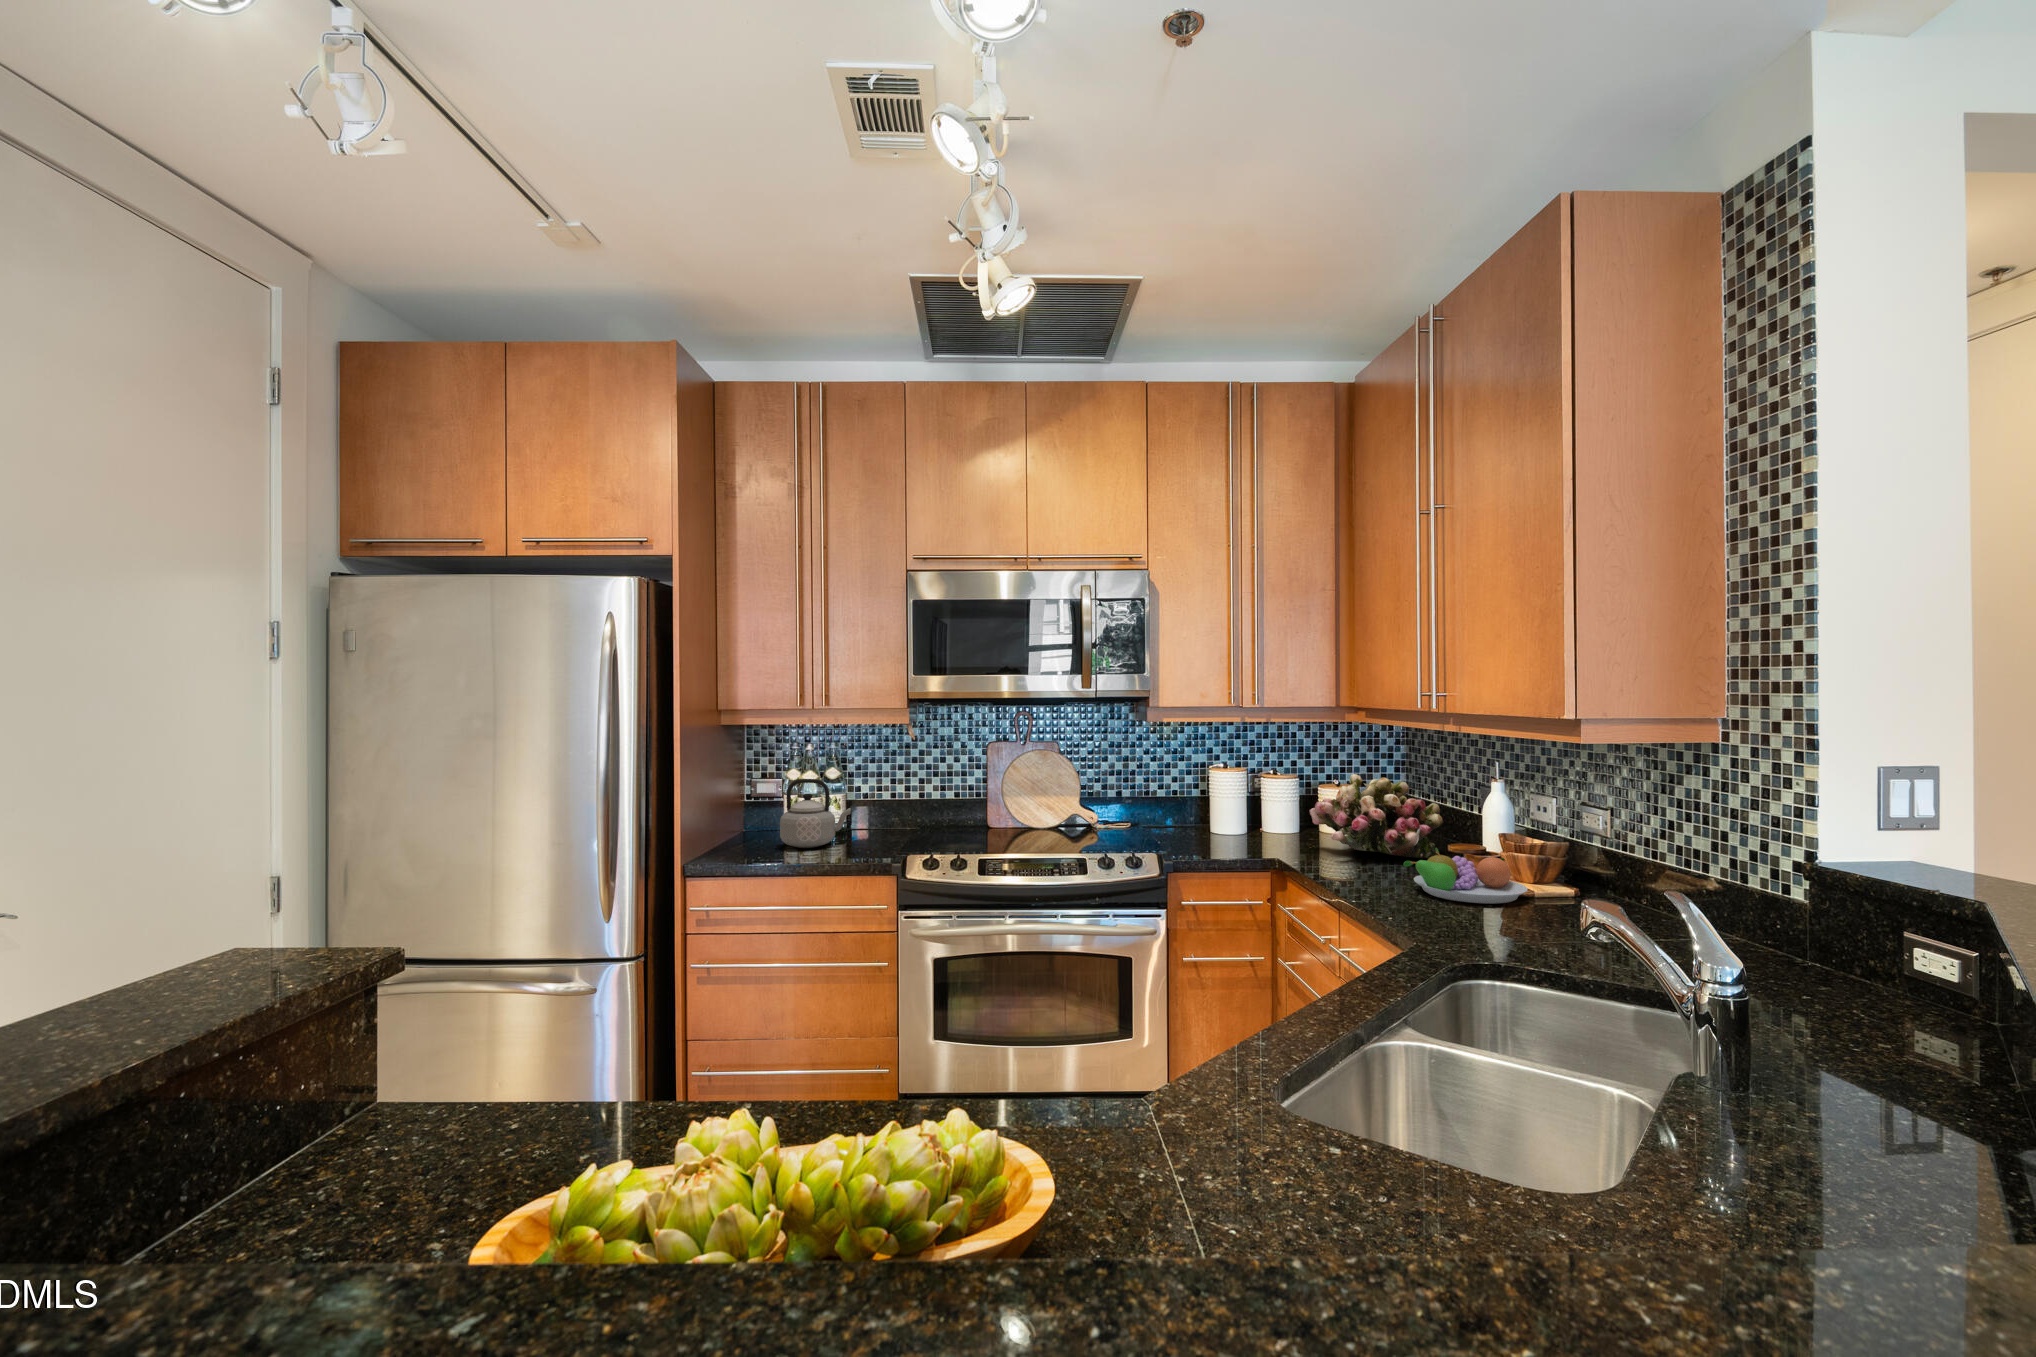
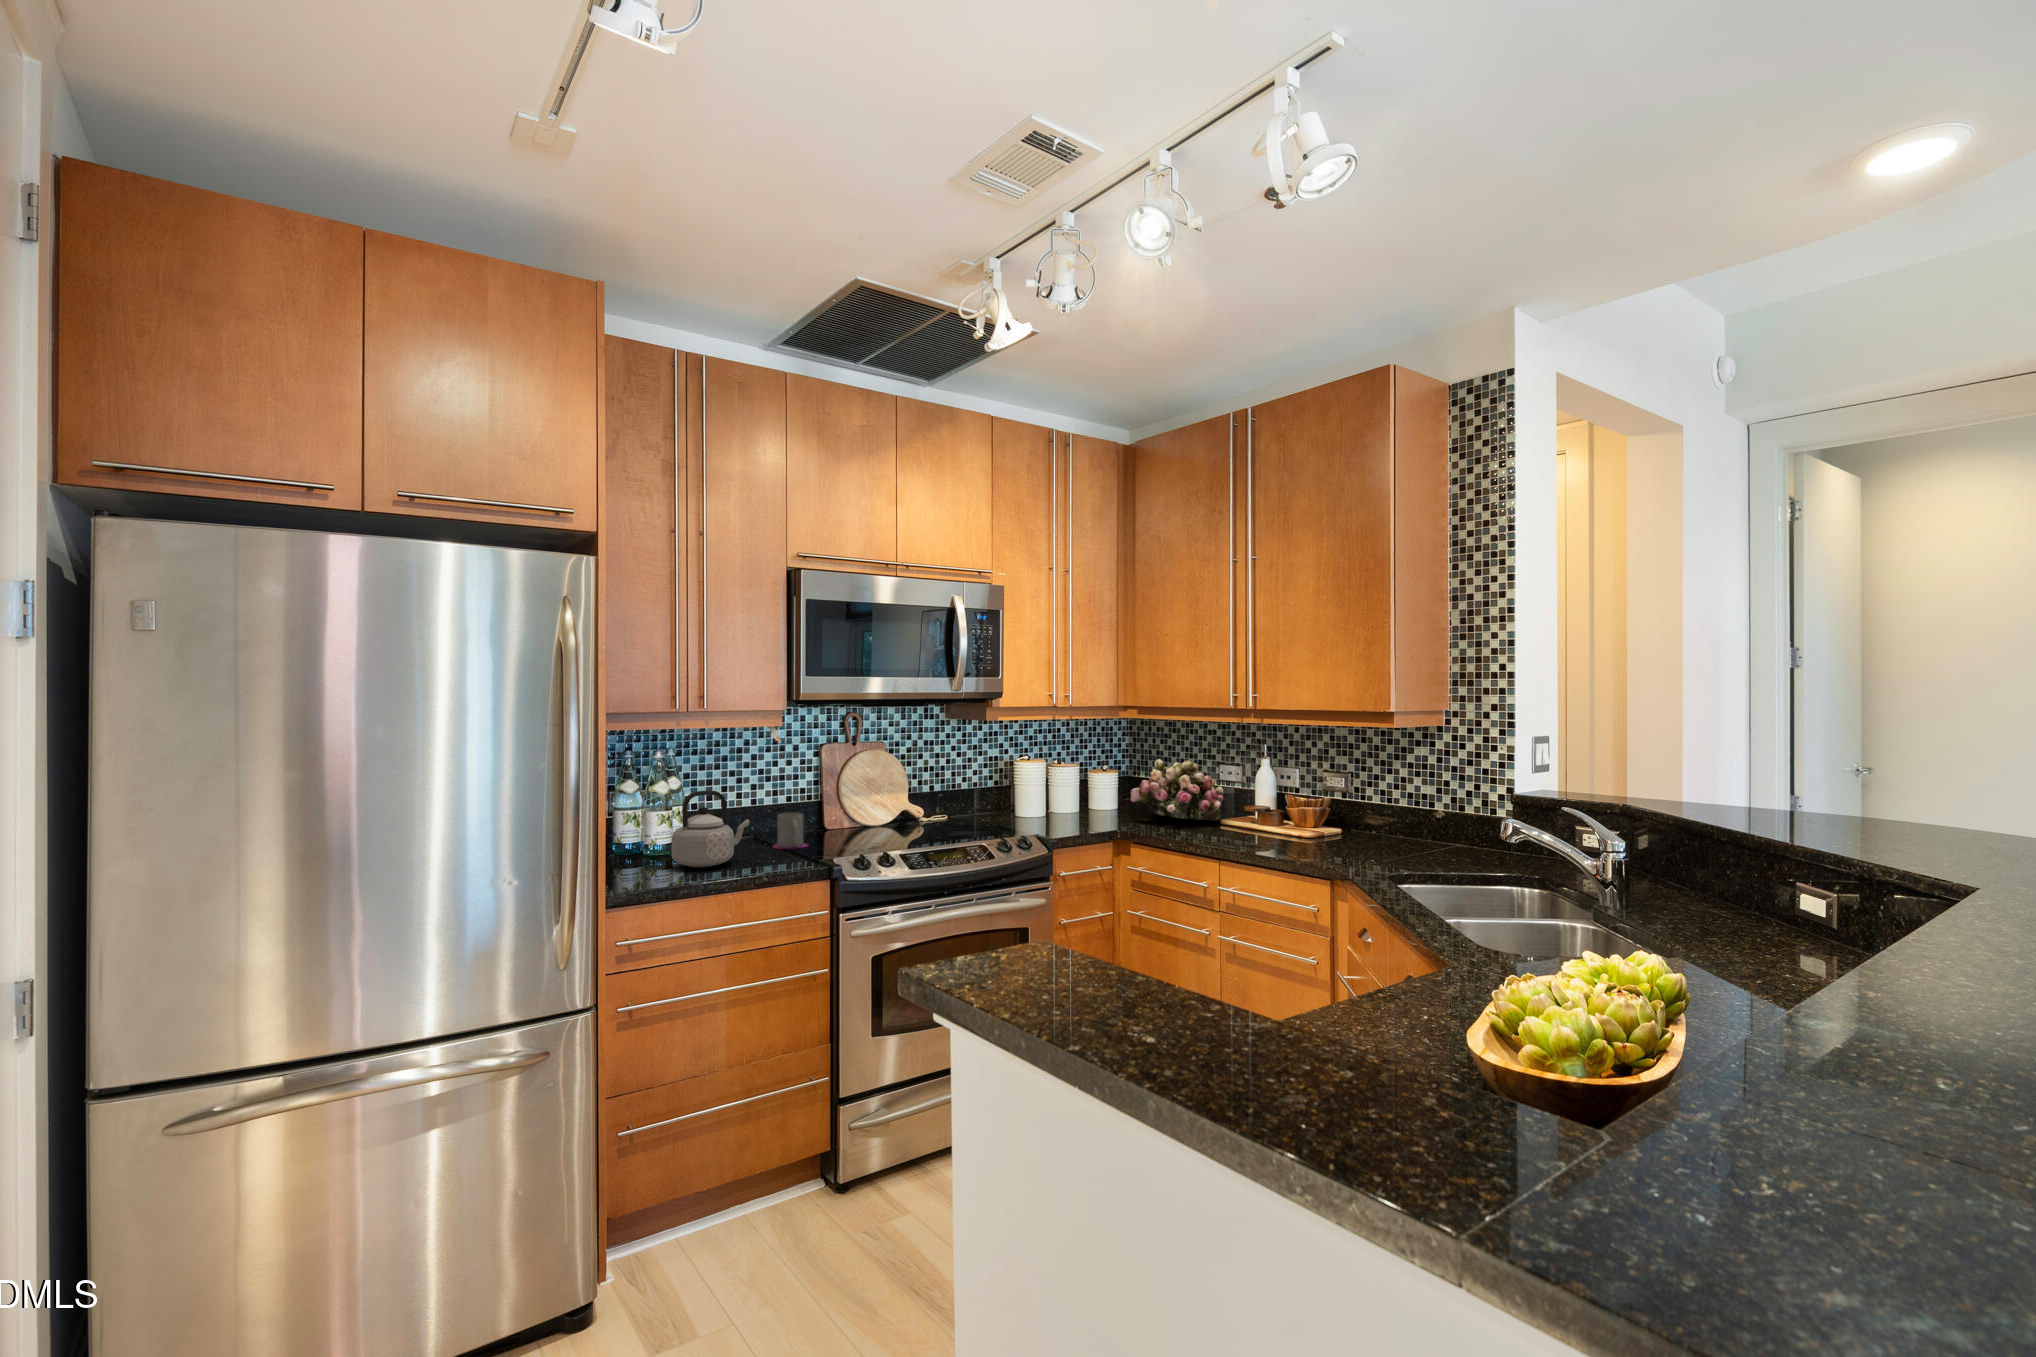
mug: none [899,805,933,840] -> present [773,813,807,849]
fruit bowl: present [1403,848,1528,904] -> none [1254,808,1331,844]

